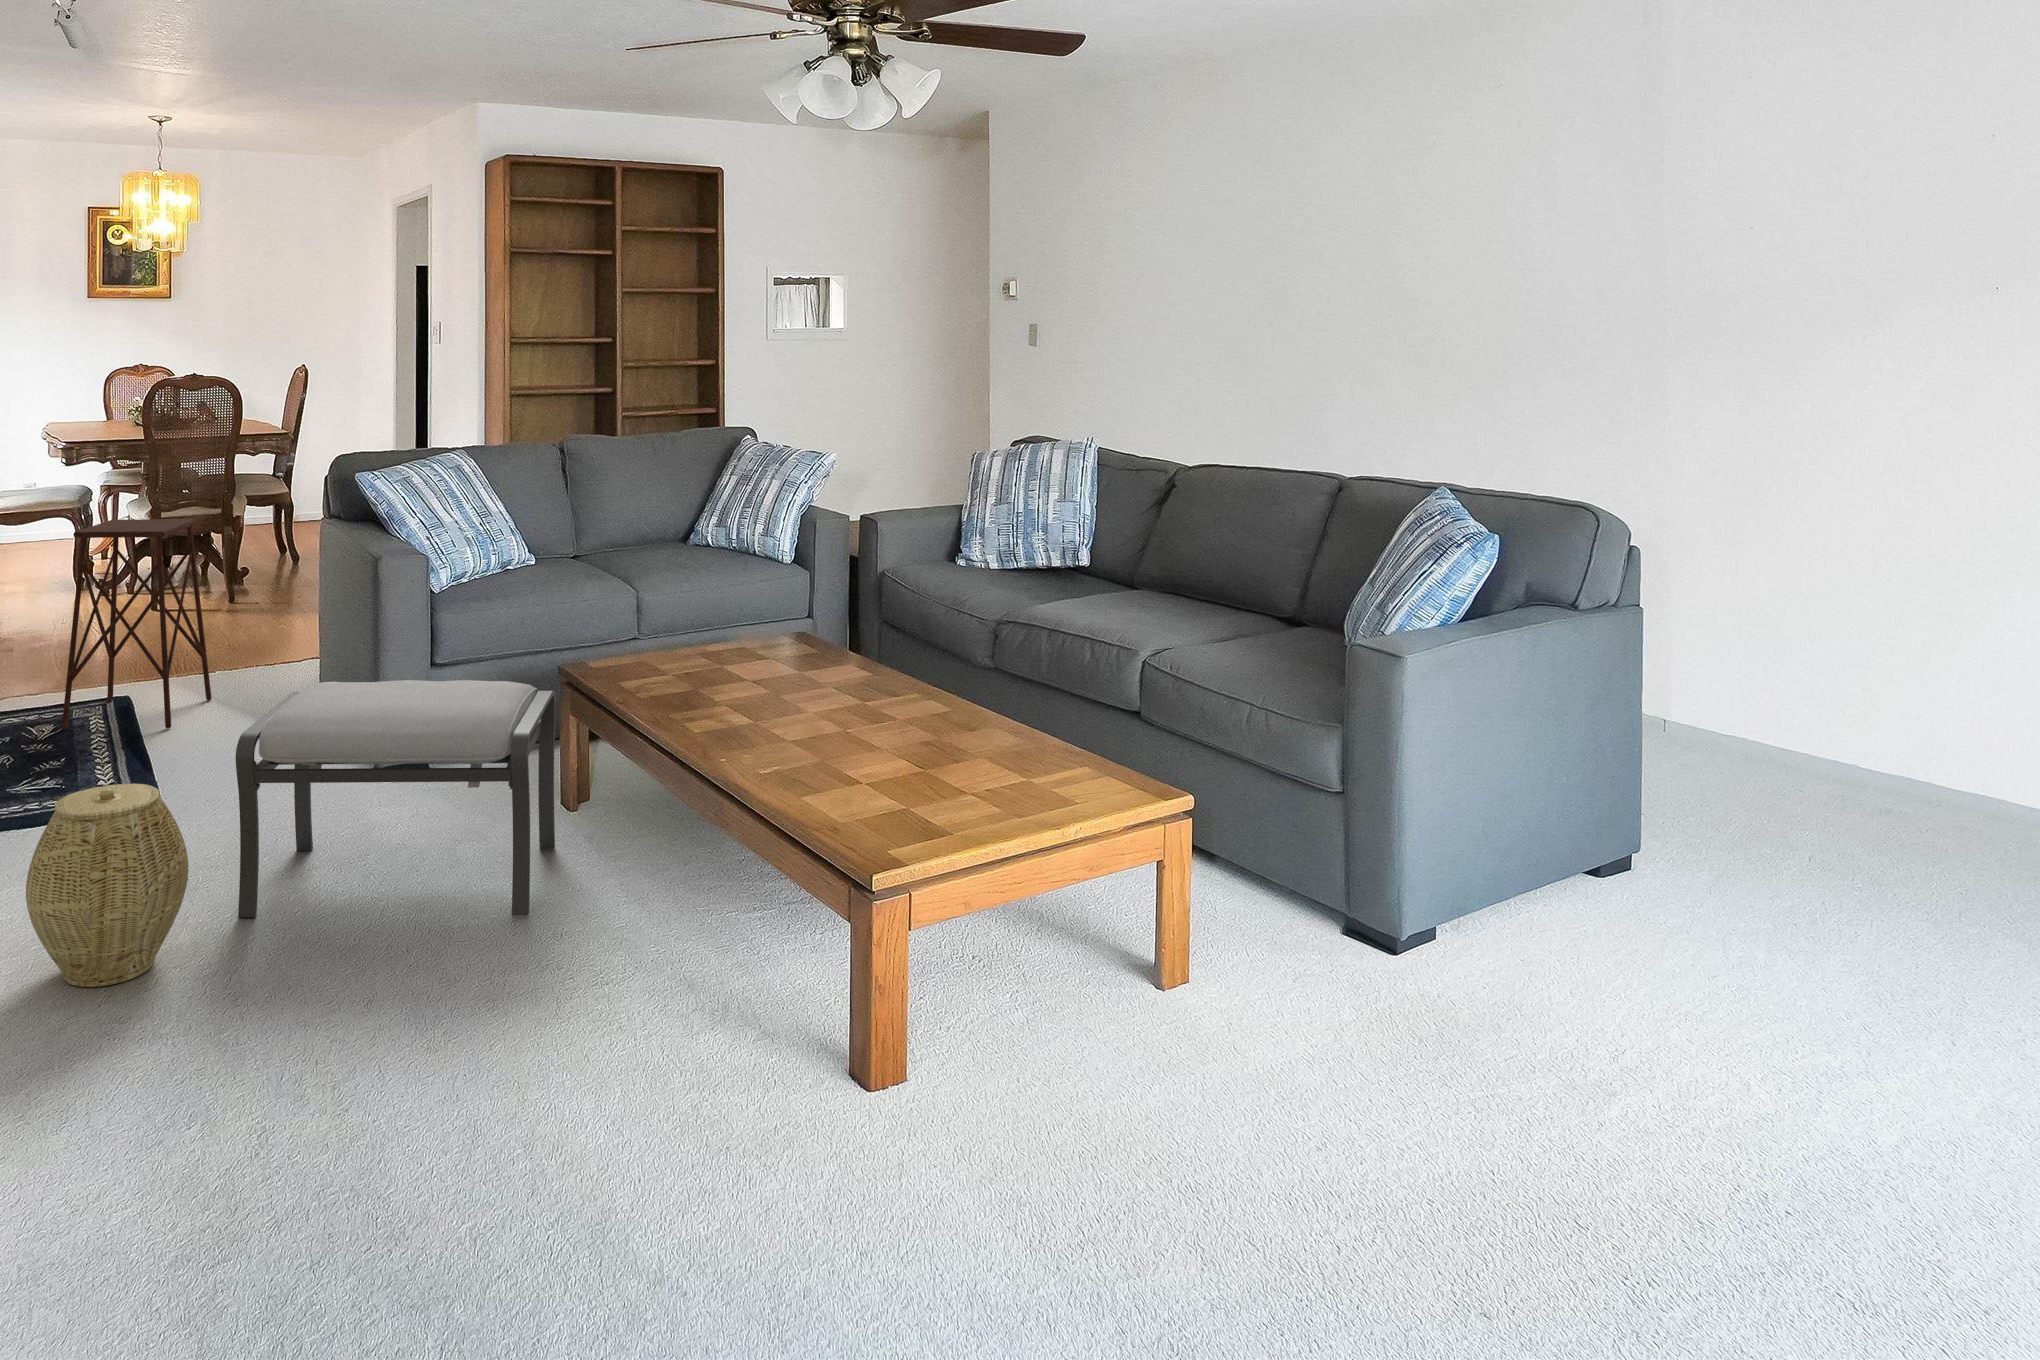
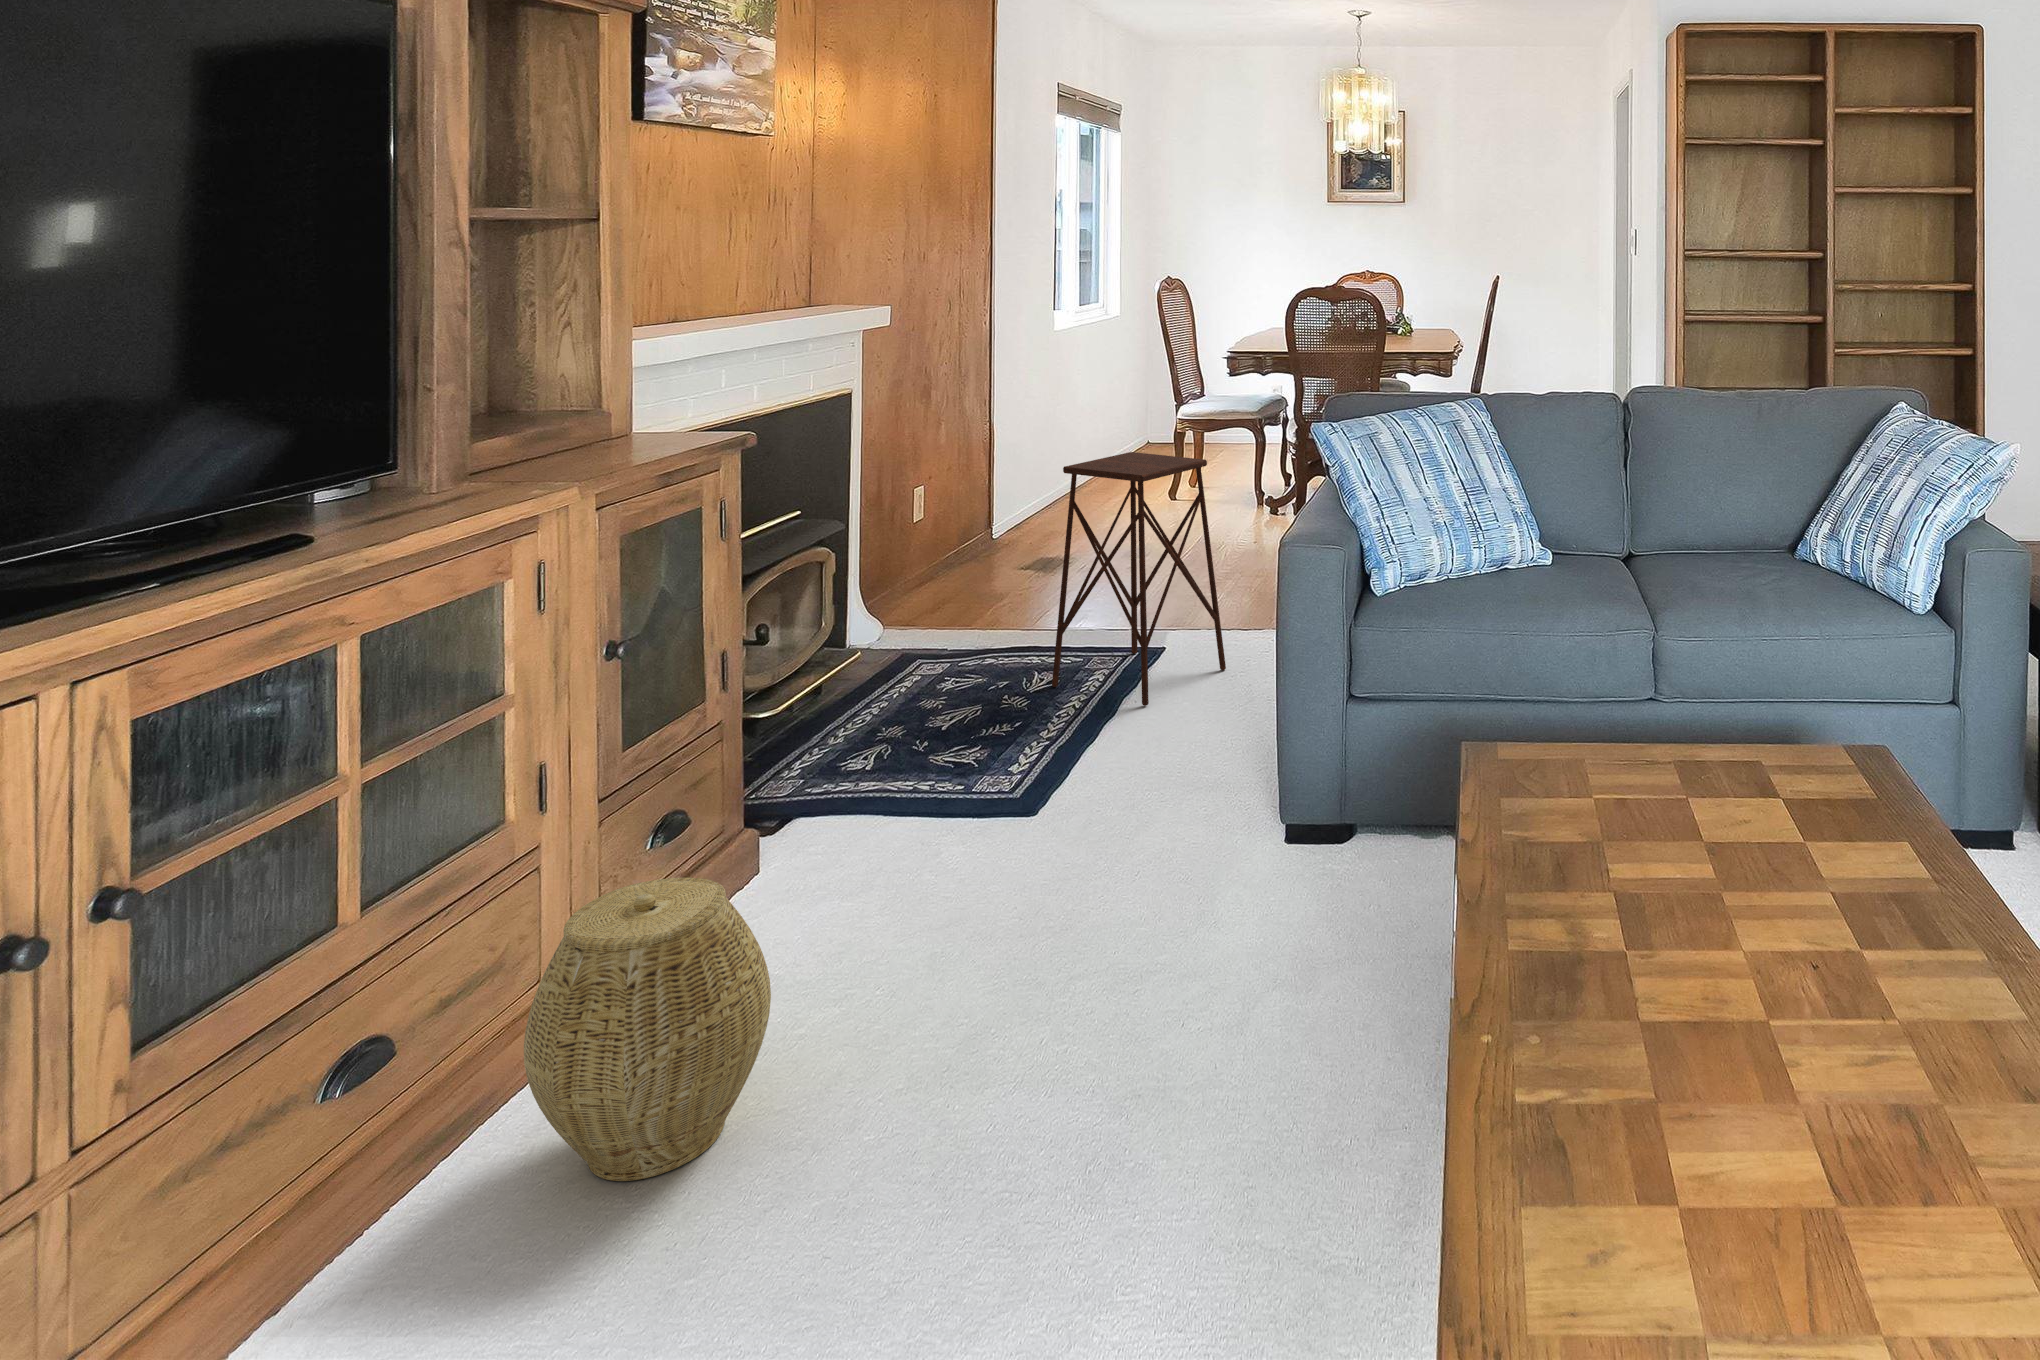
ottoman: present [236,680,556,918] -> none [868,743,1379,1228]

